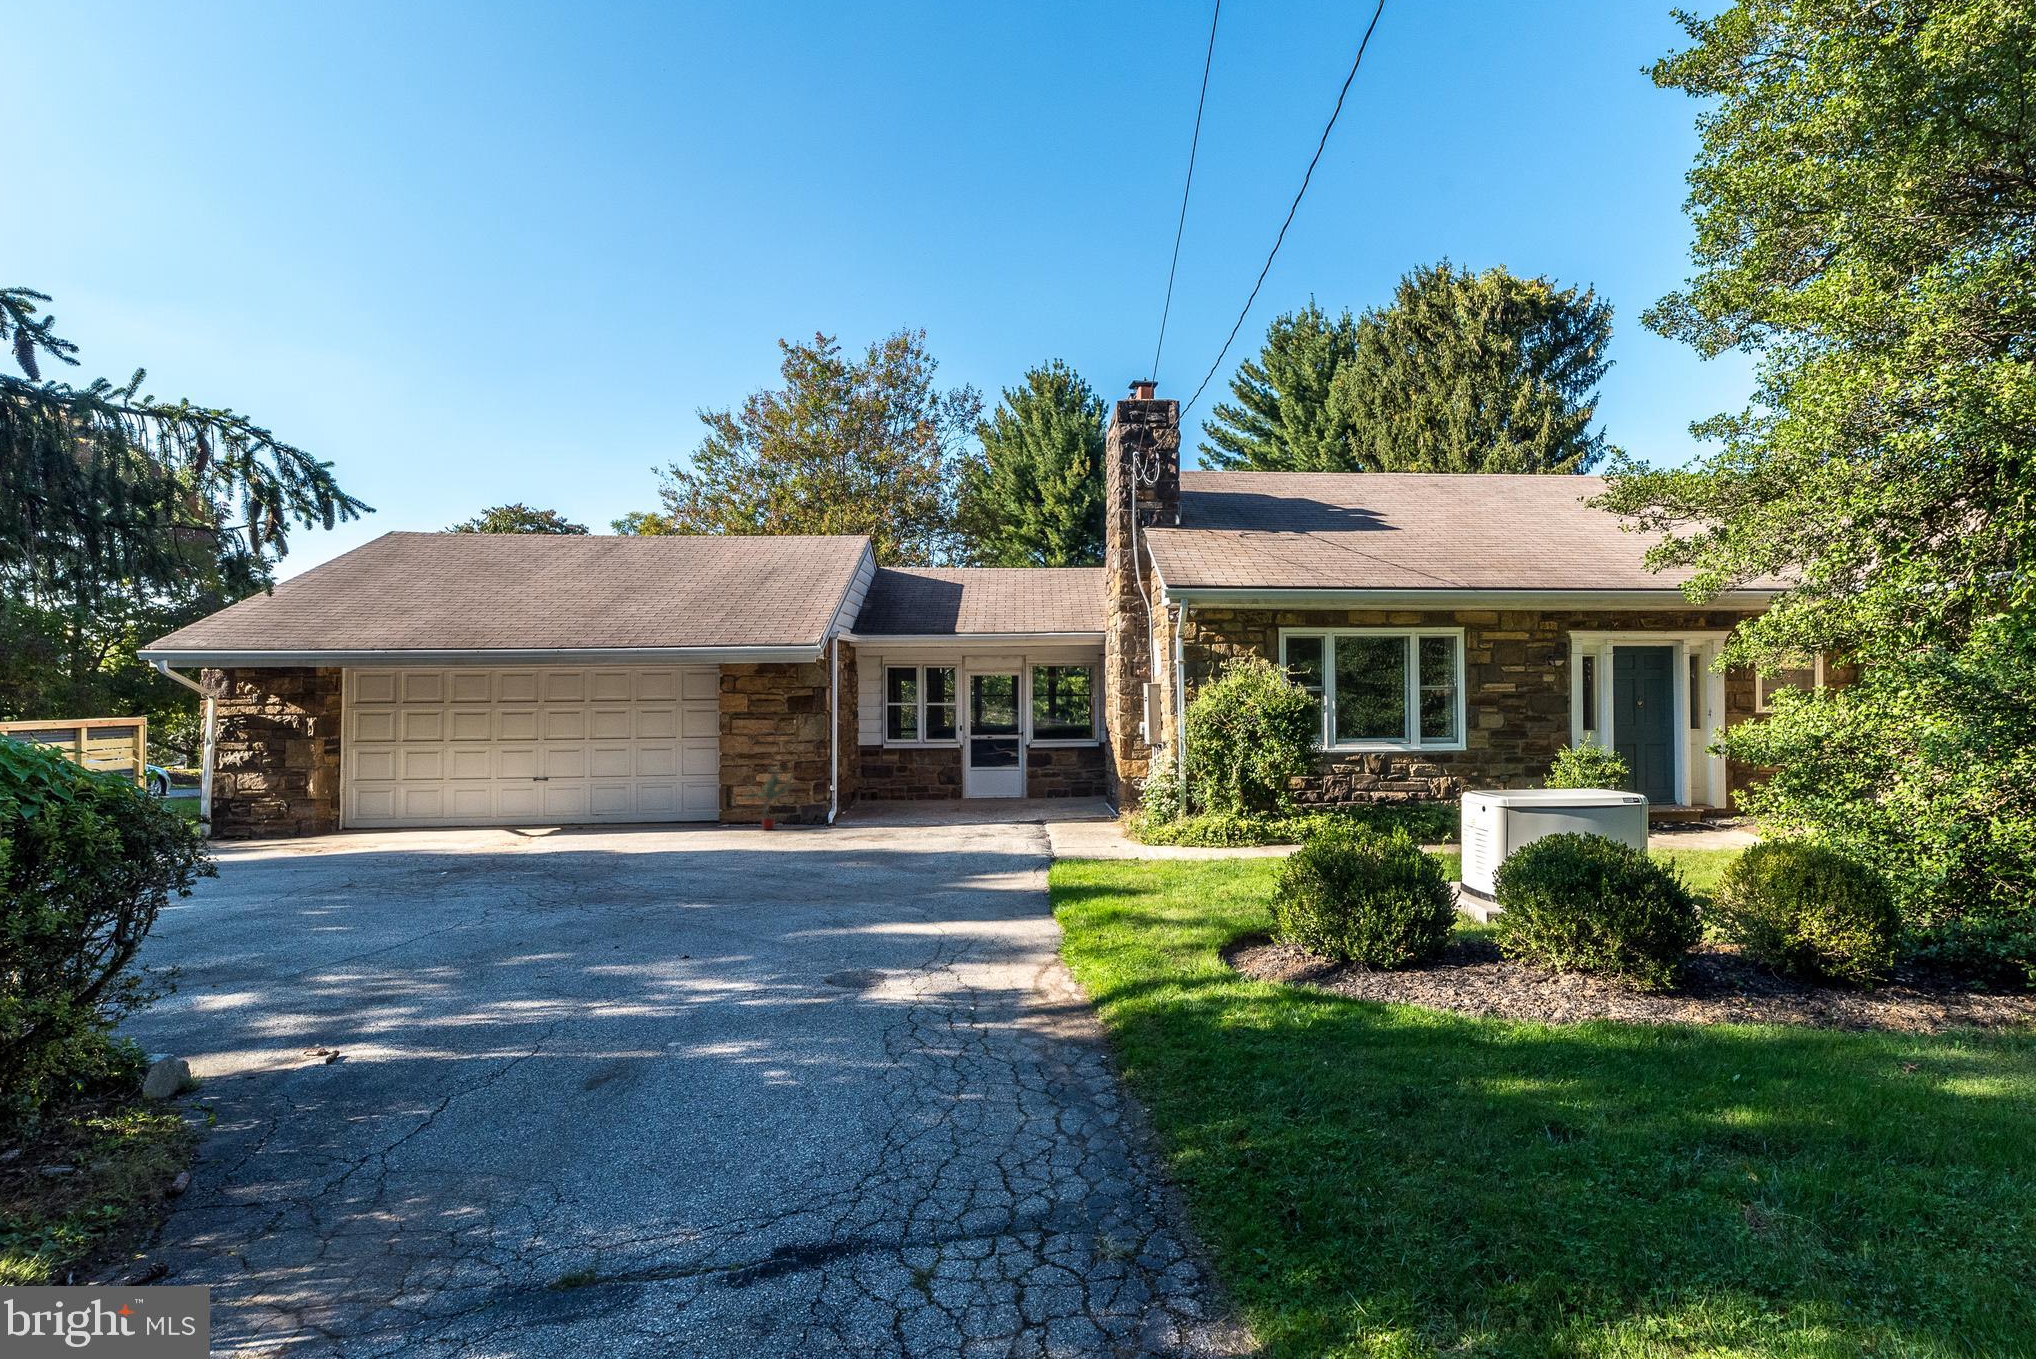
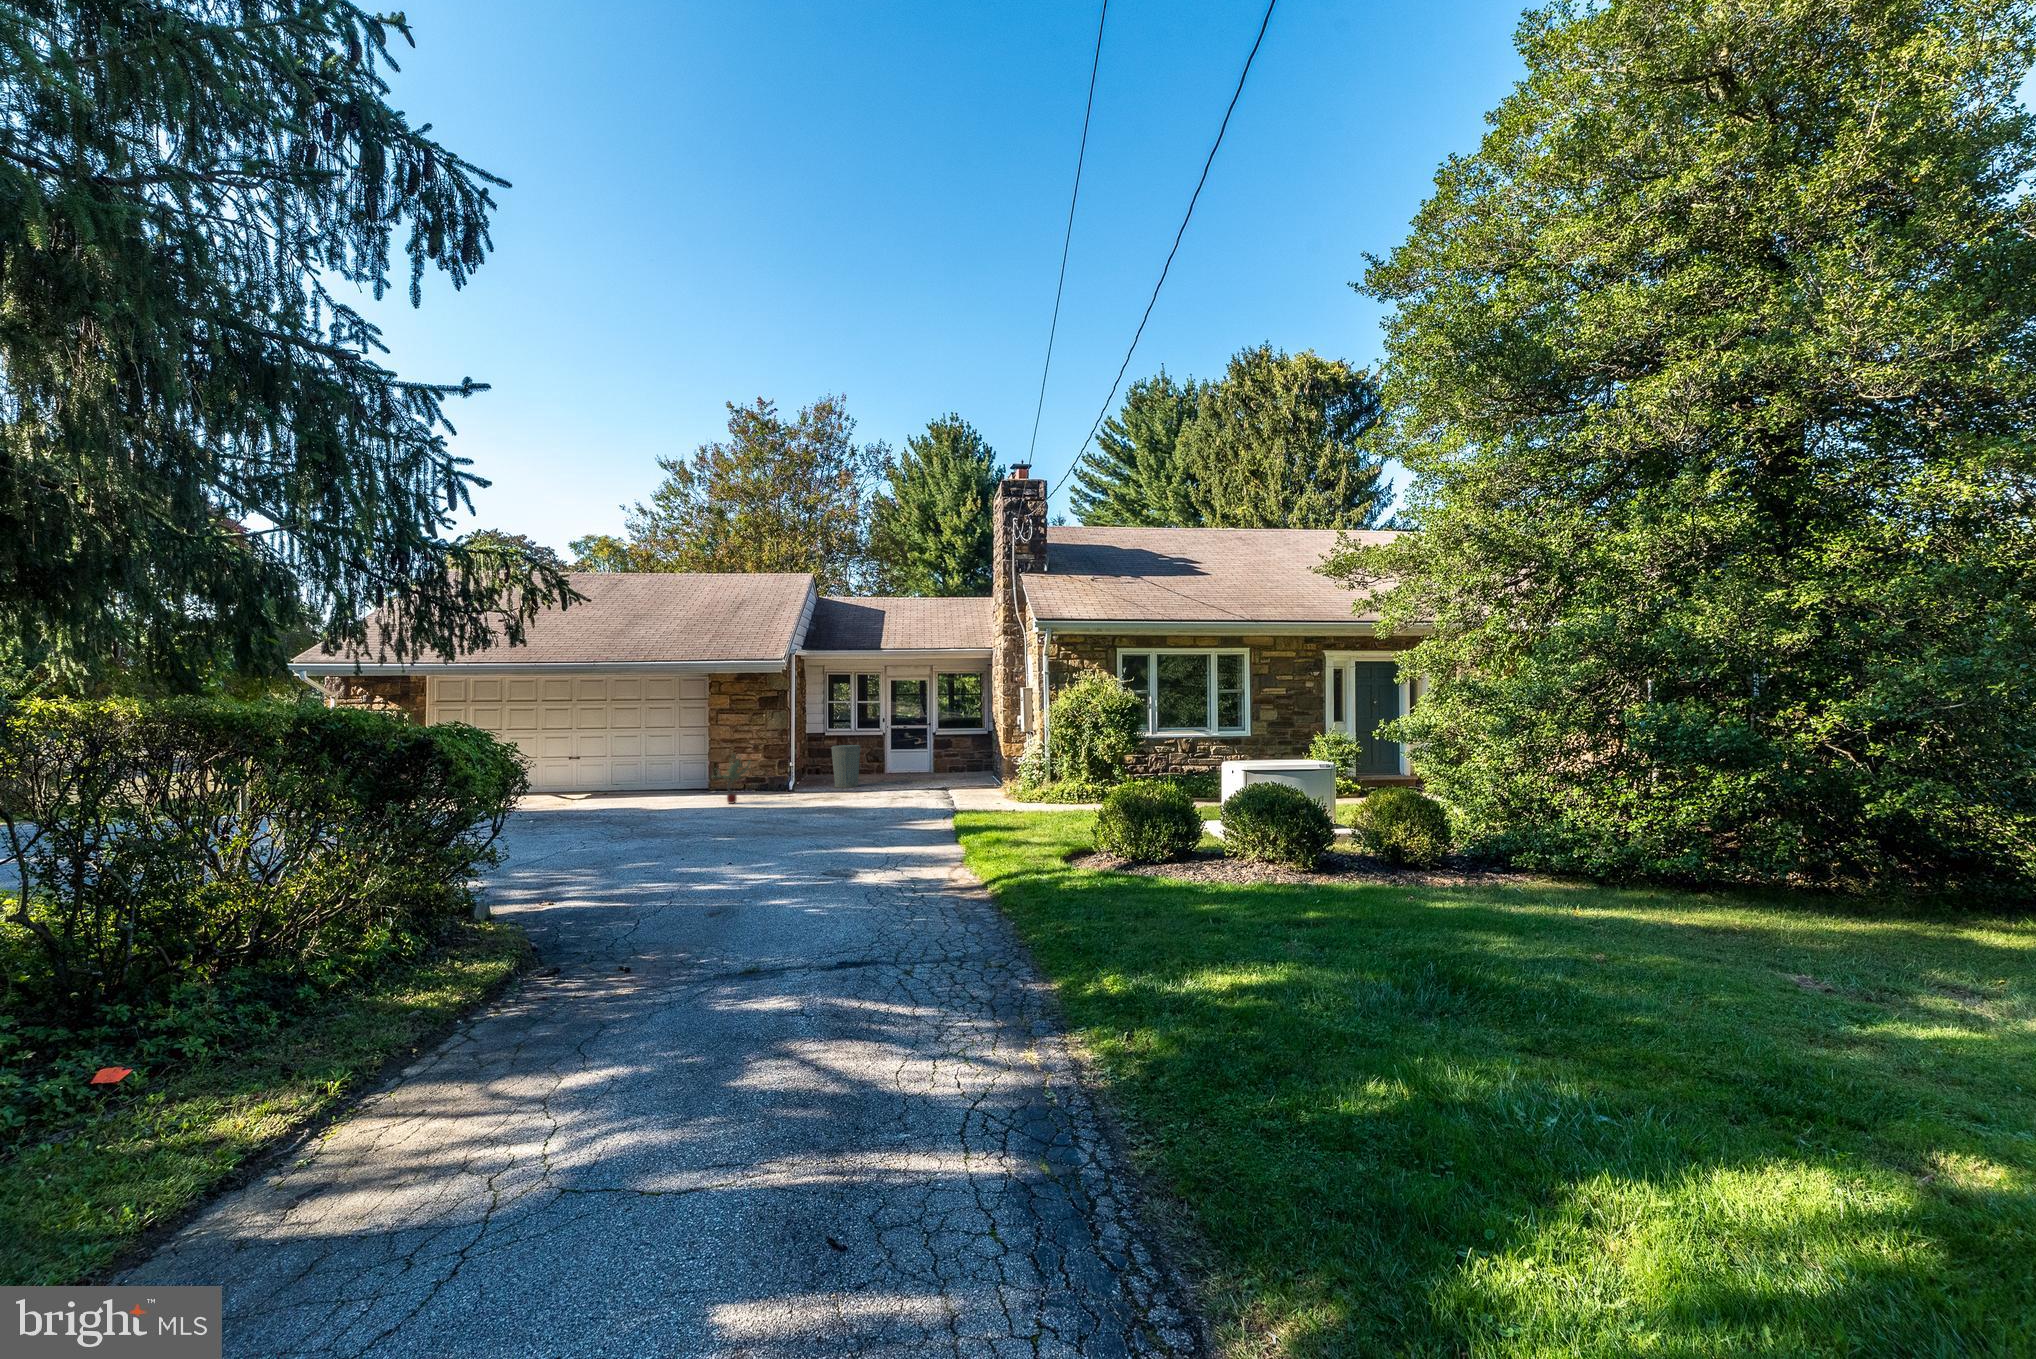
trash can: none [898,756,935,810] -> present [831,745,861,788]

